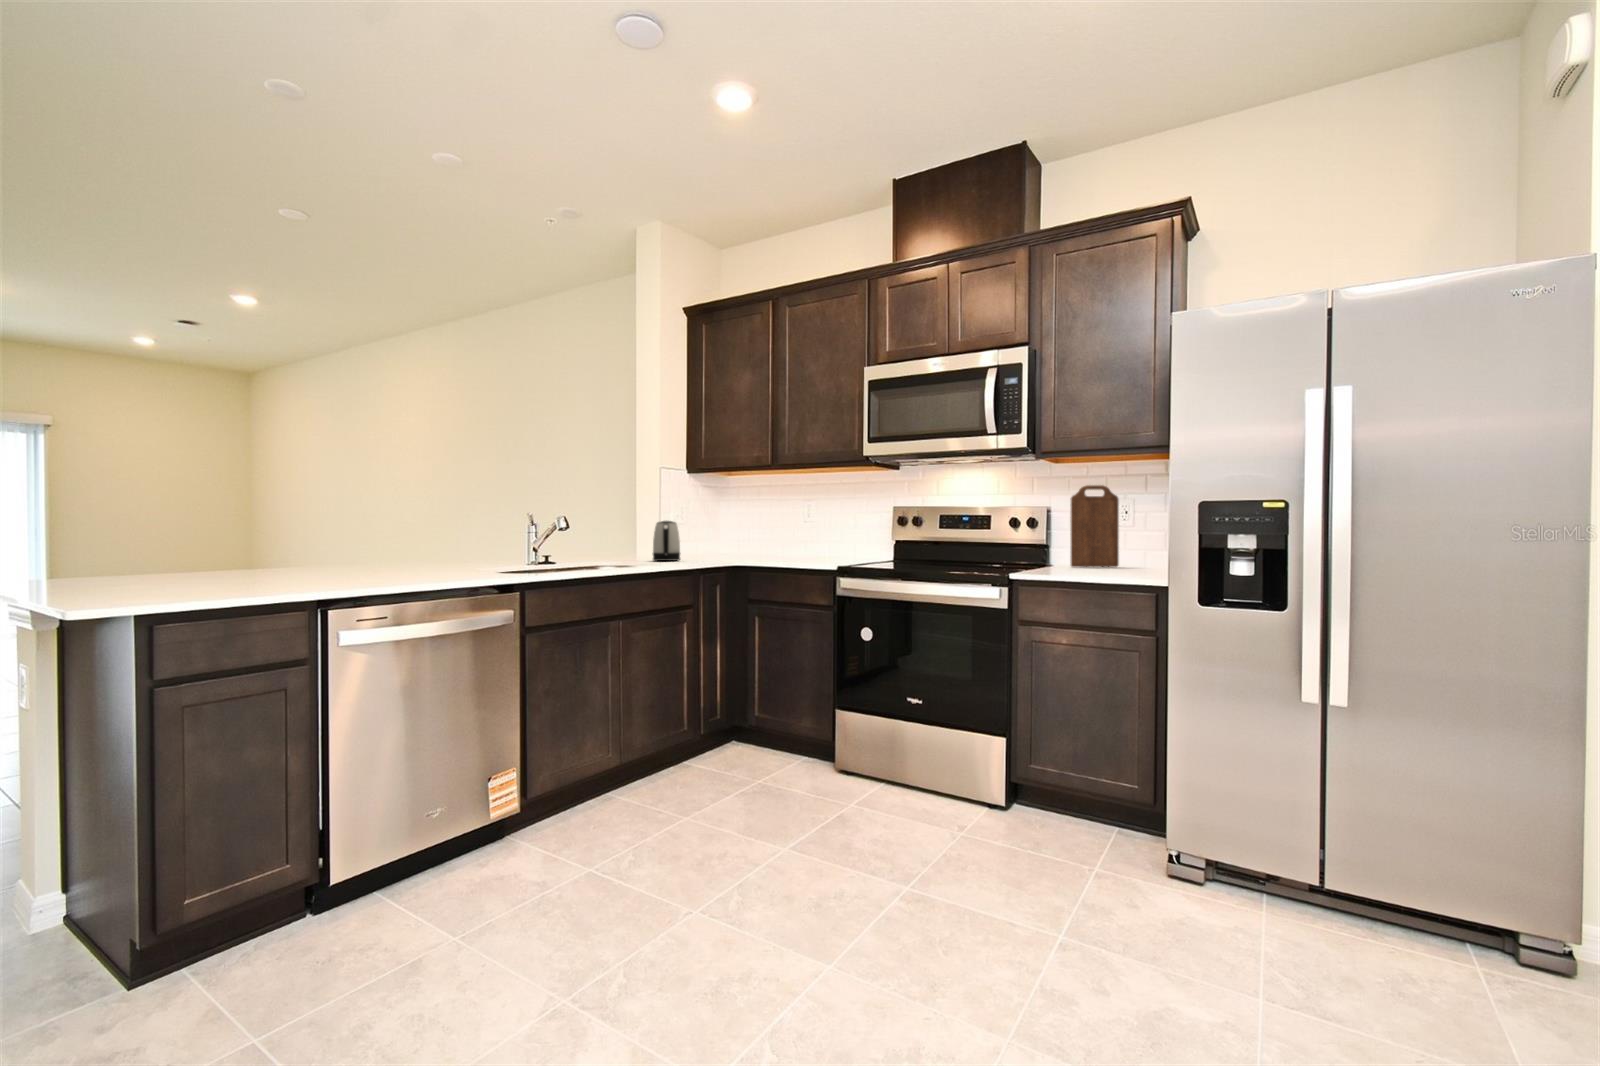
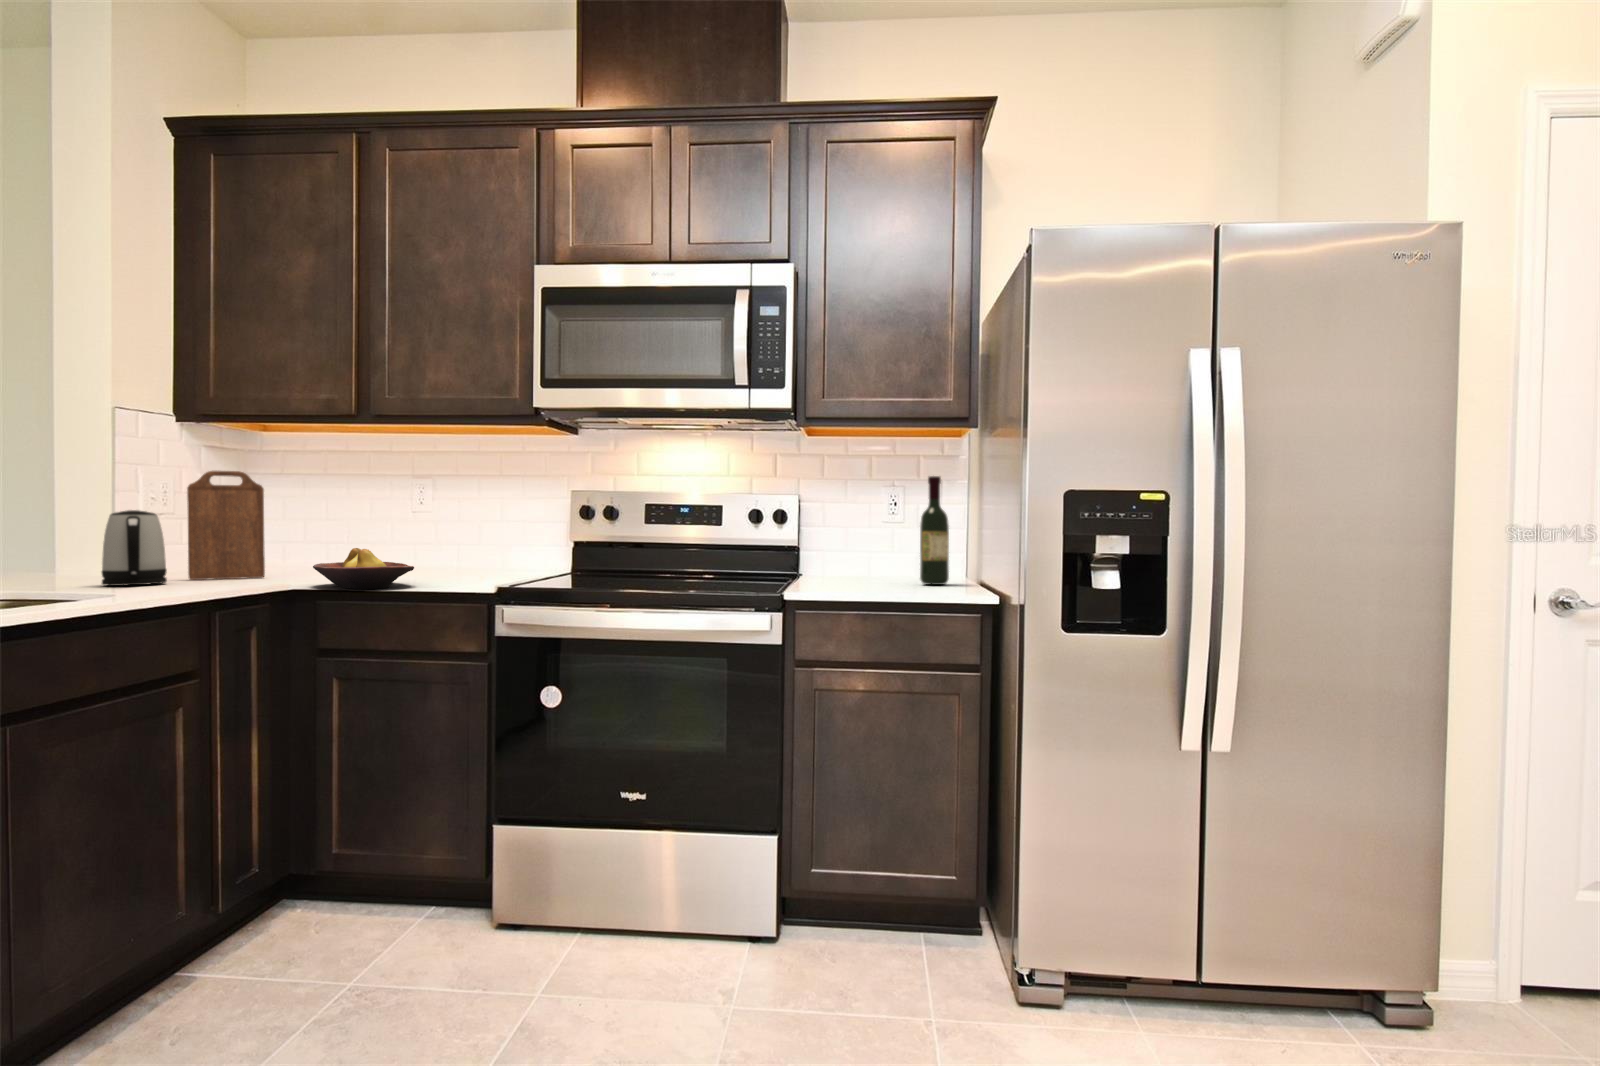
cutting board: present [1071,485,1119,567] -> present [187,471,265,580]
wine bottle: none [1121,492,1144,573] -> present [920,476,949,585]
fruit bowl: none [746,542,797,565] -> present [313,548,414,589]

